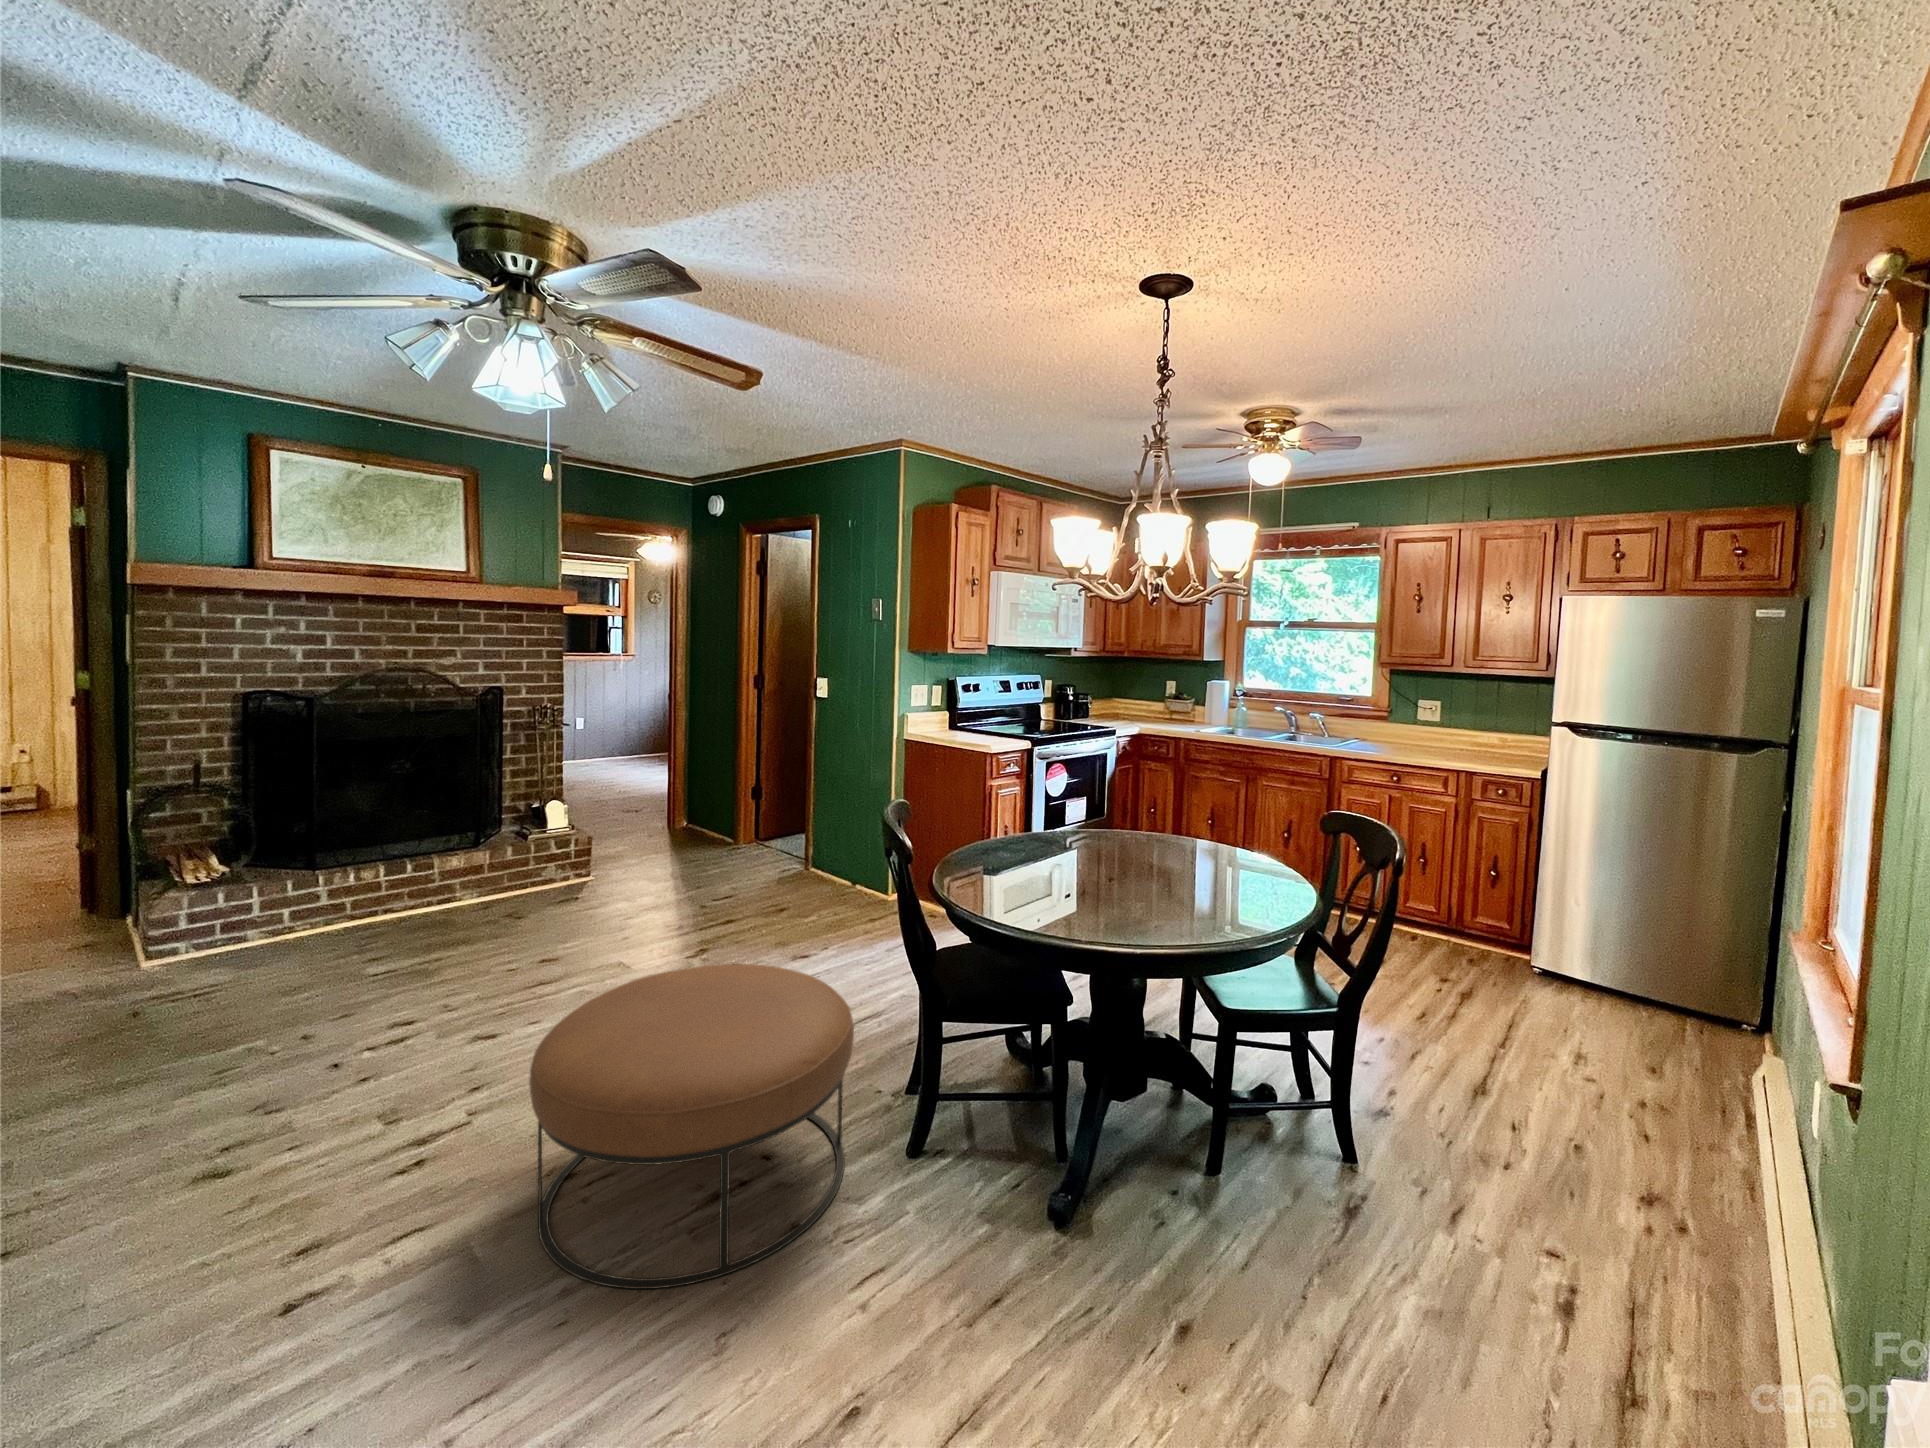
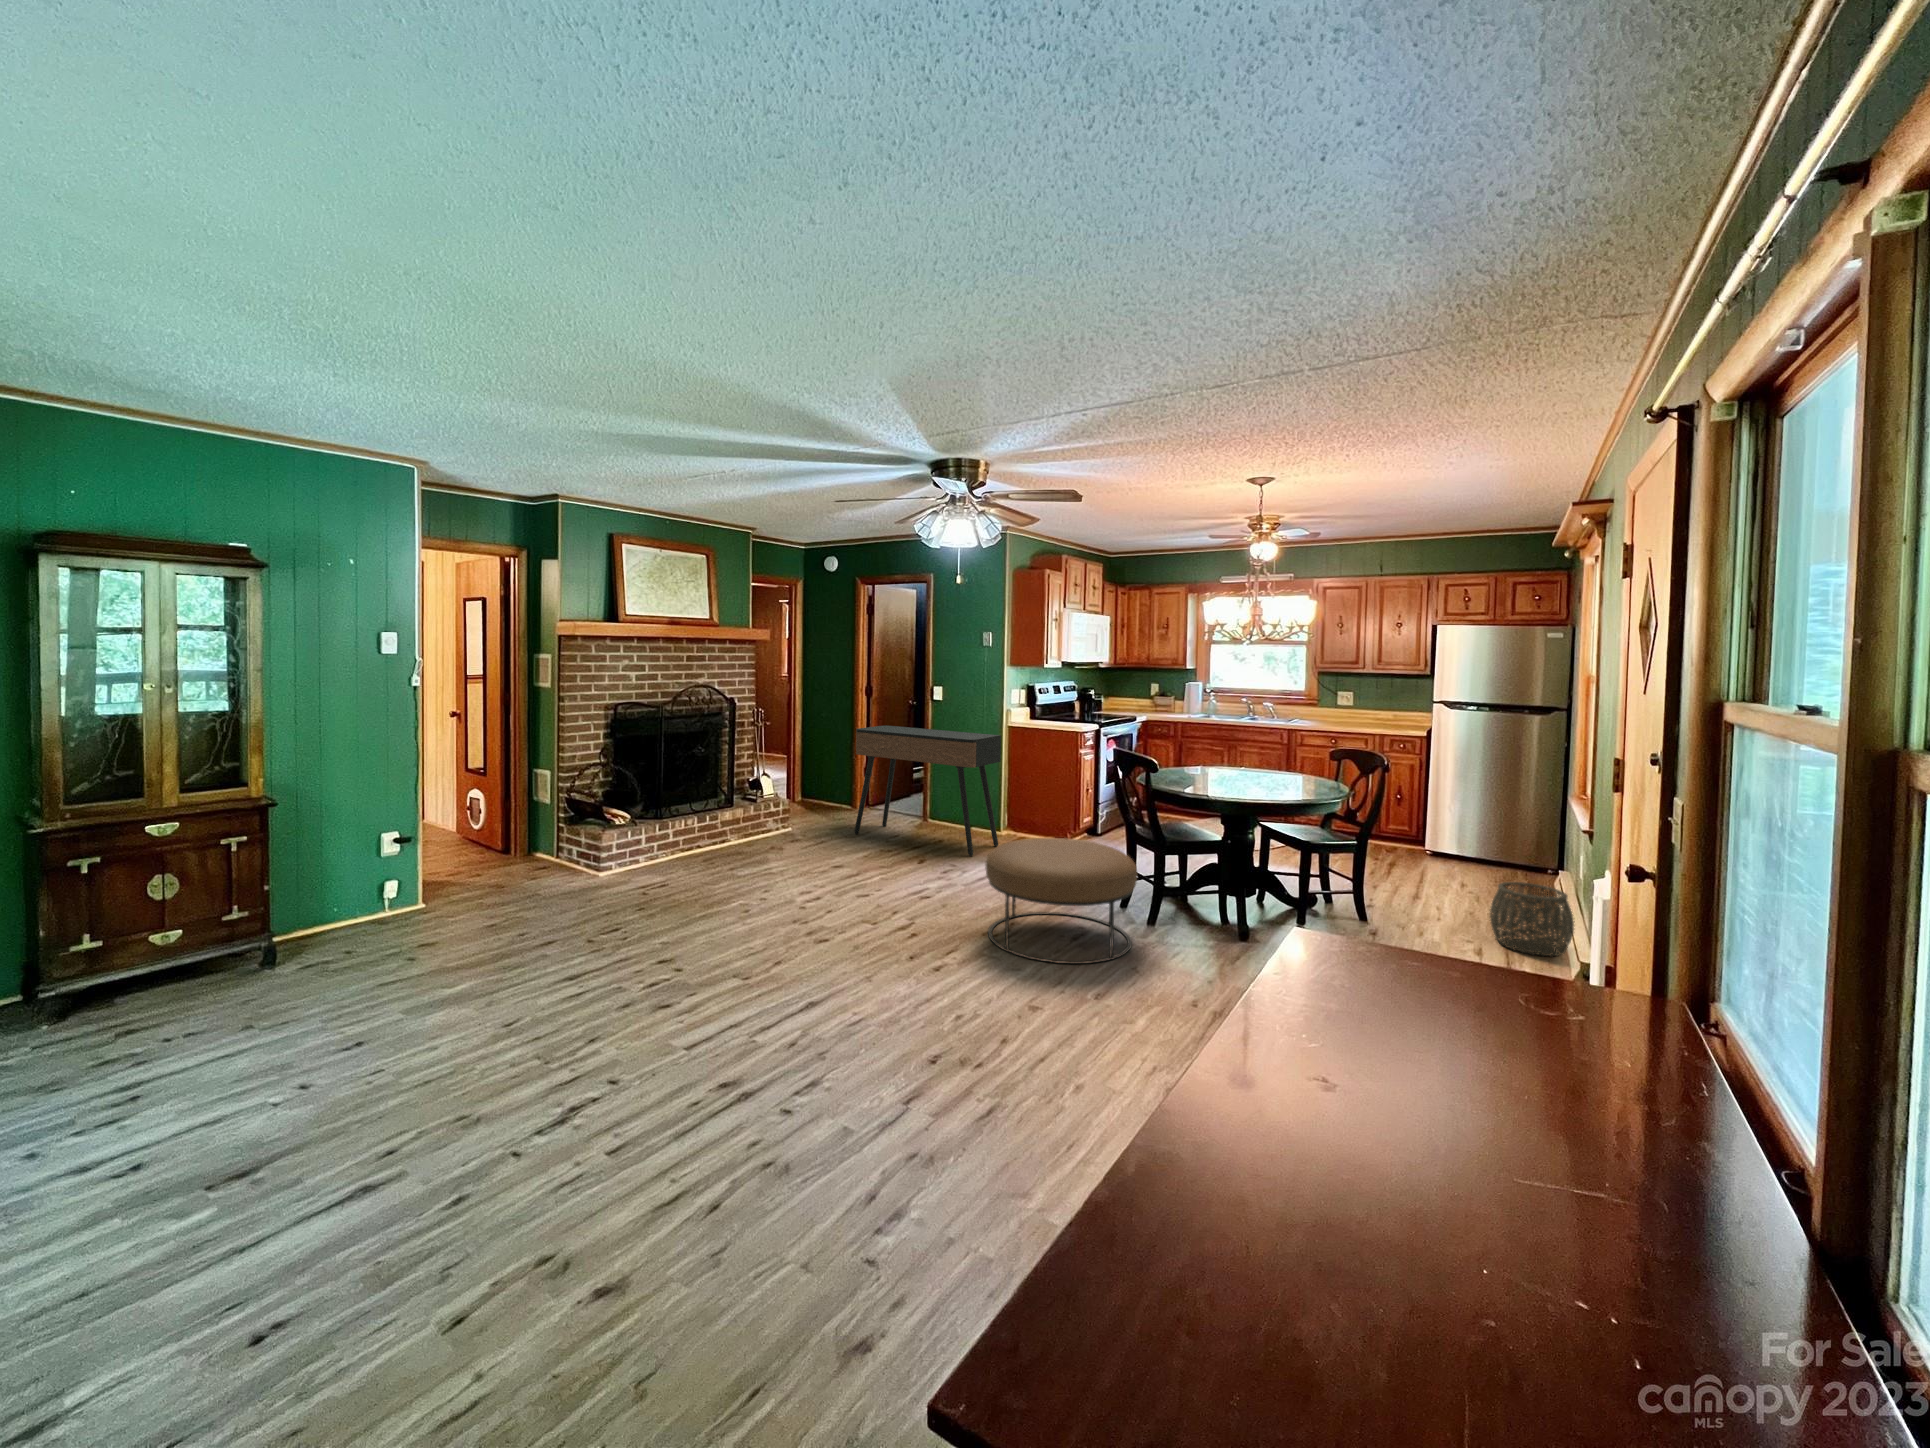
console table: none [671,733,860,944] -> present [854,725,1001,856]
woven basket: none [1596,1119,1791,1325] -> present [1490,882,1574,956]

